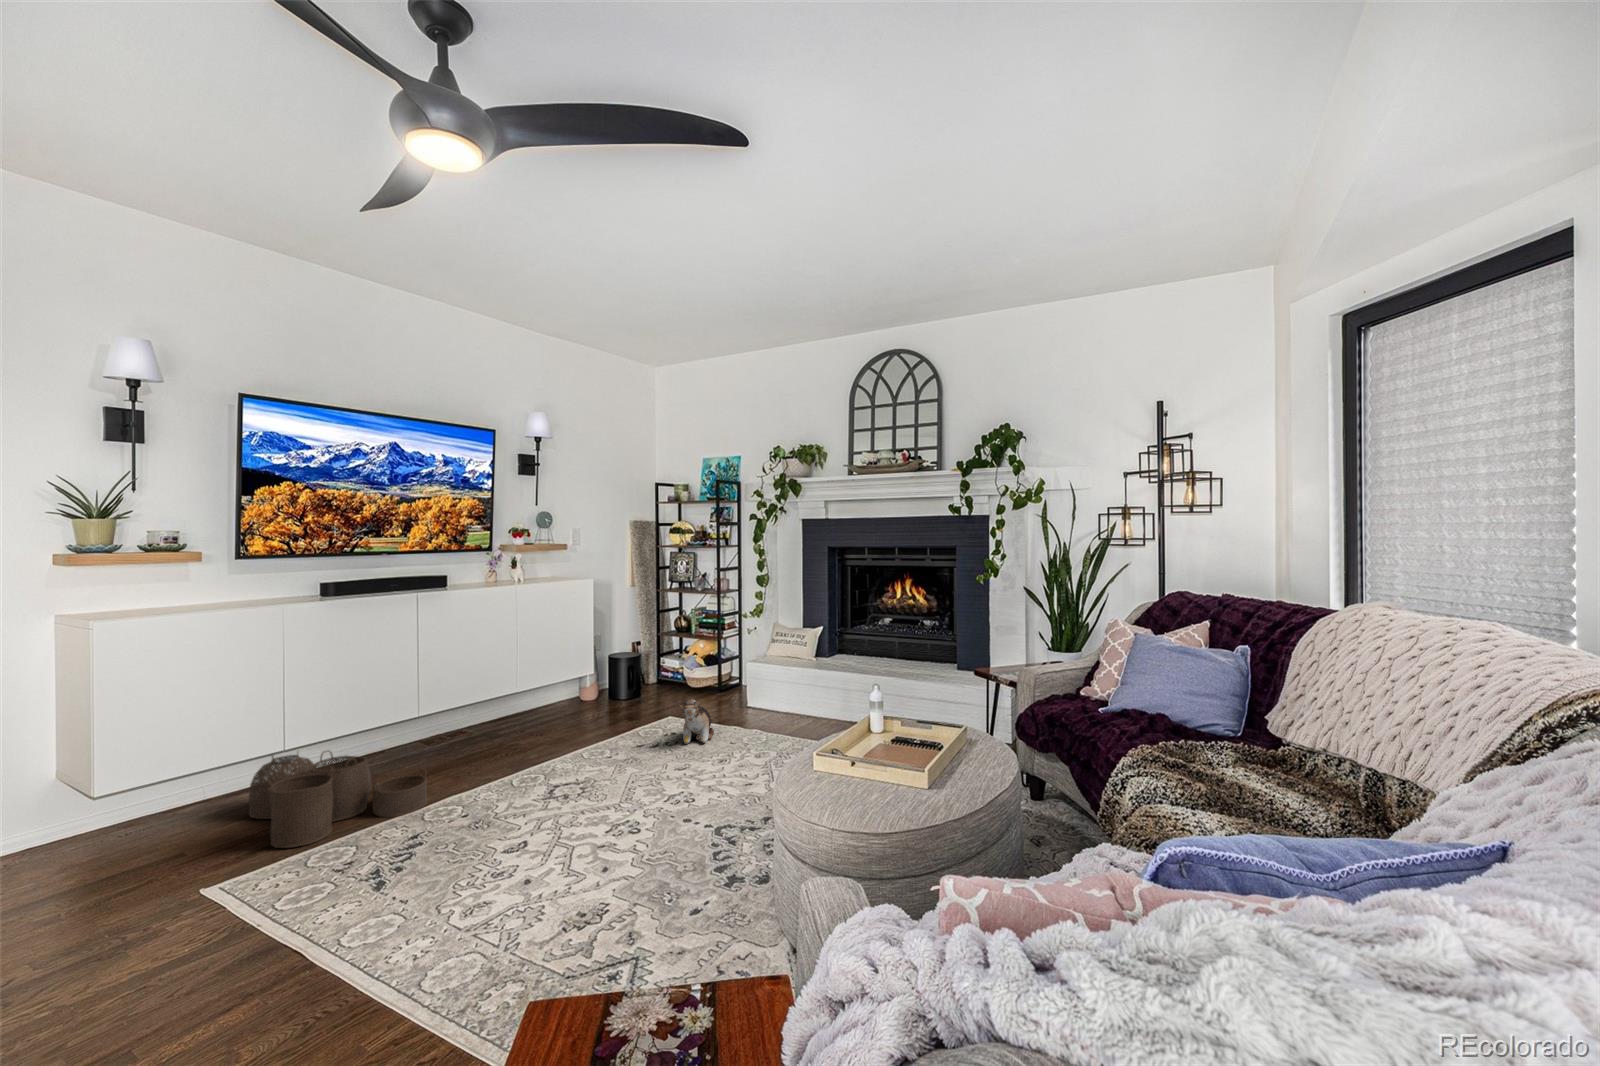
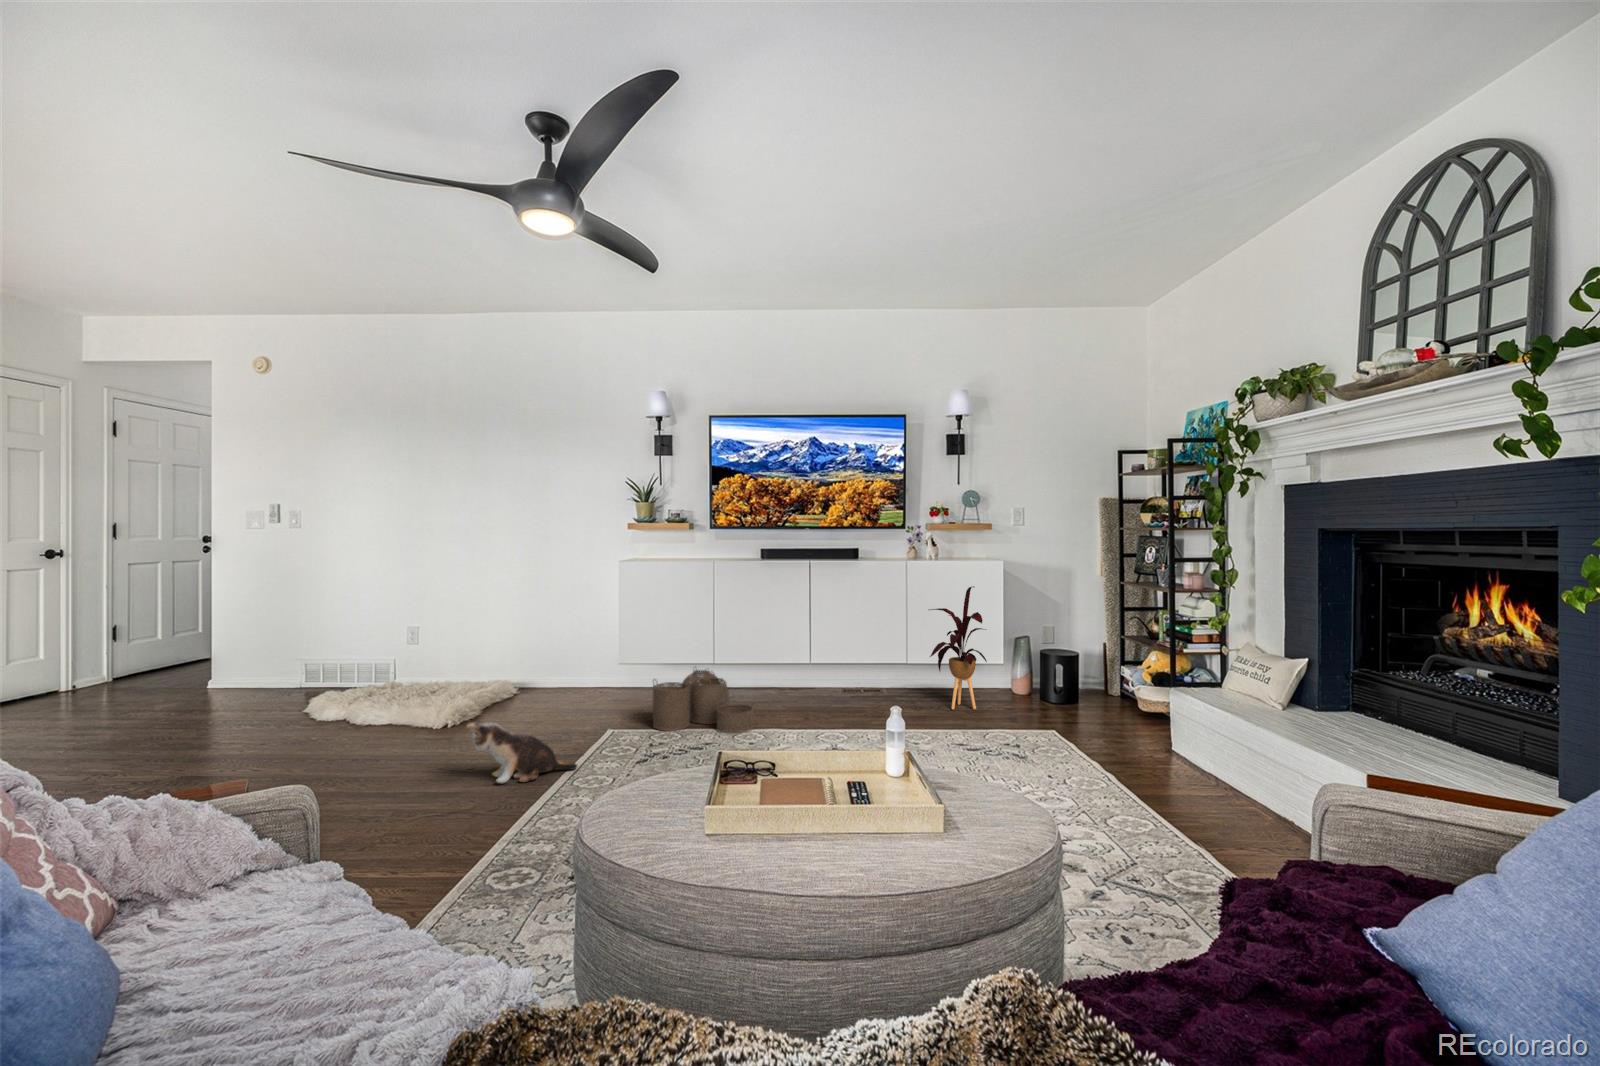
house plant: none [541,604,616,723] -> present [930,586,987,709]
plush toy: present [679,699,714,744] -> present [467,722,577,783]

